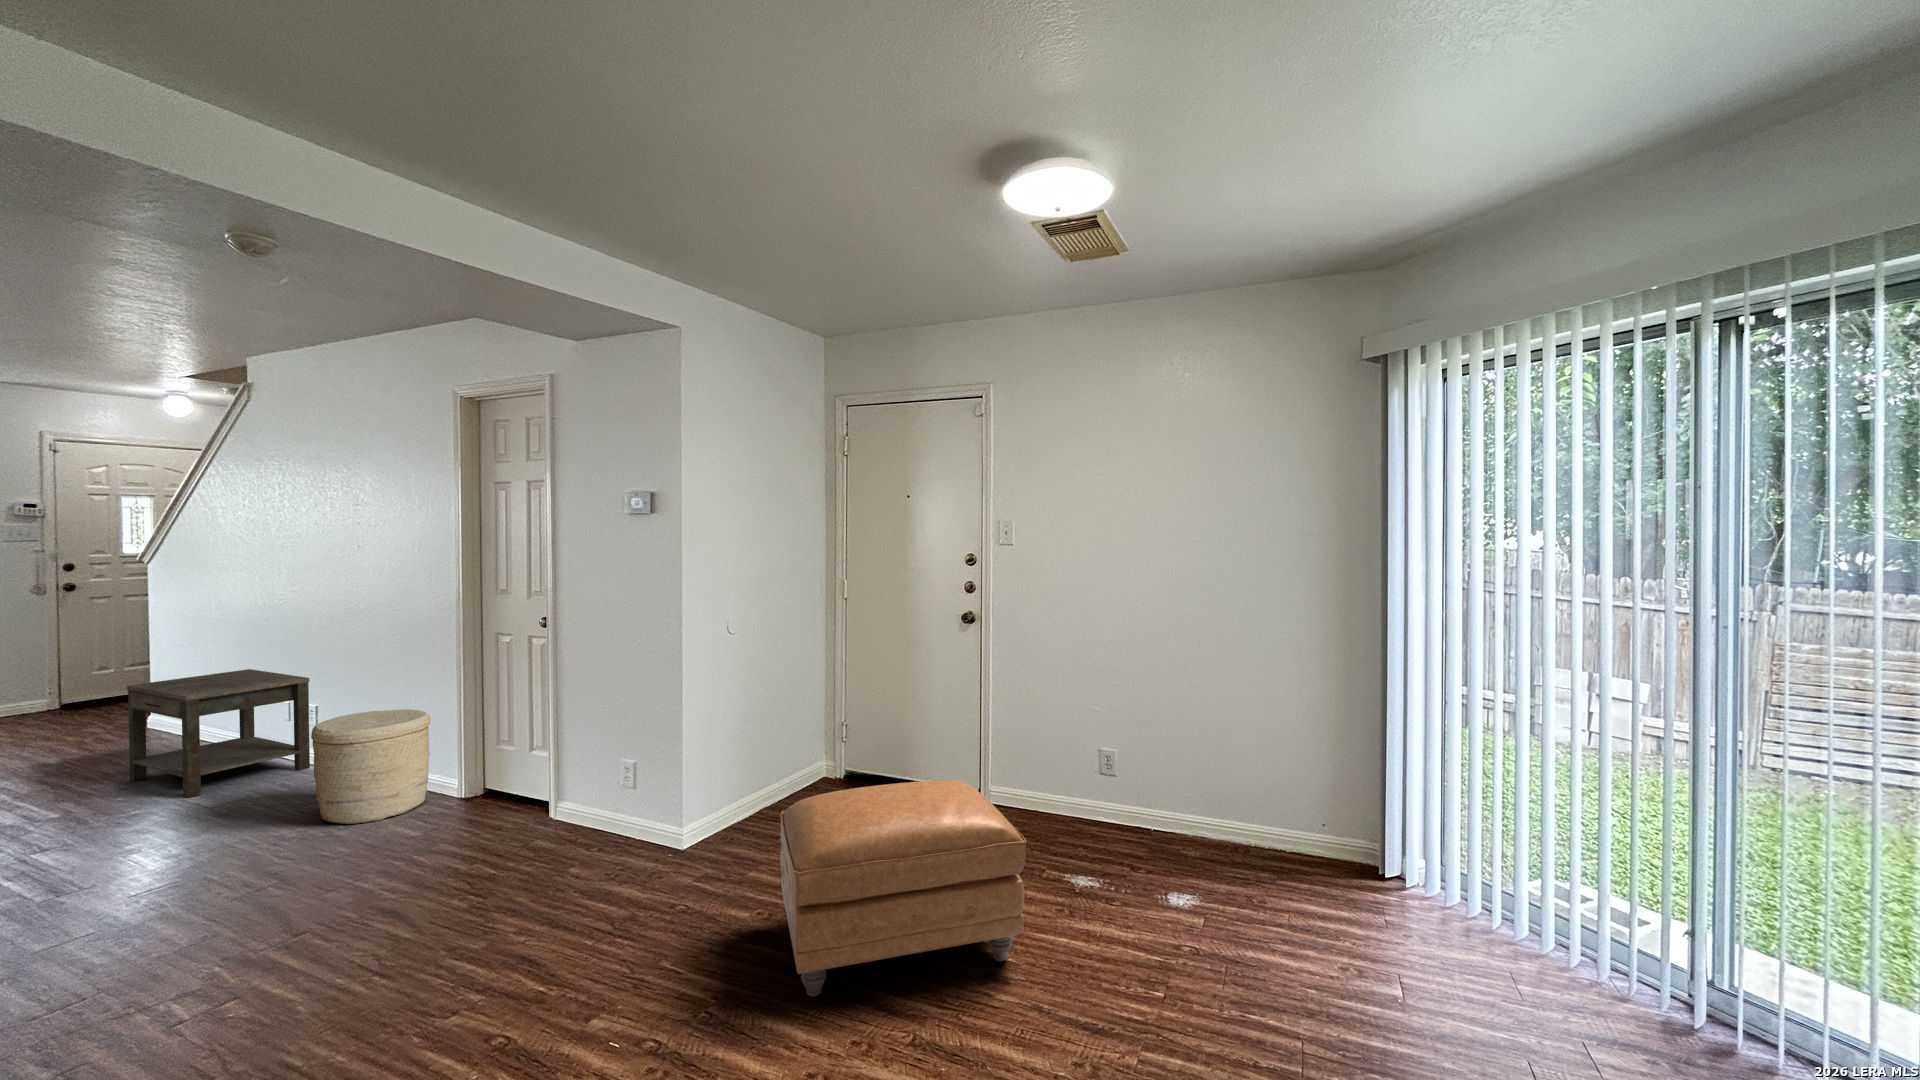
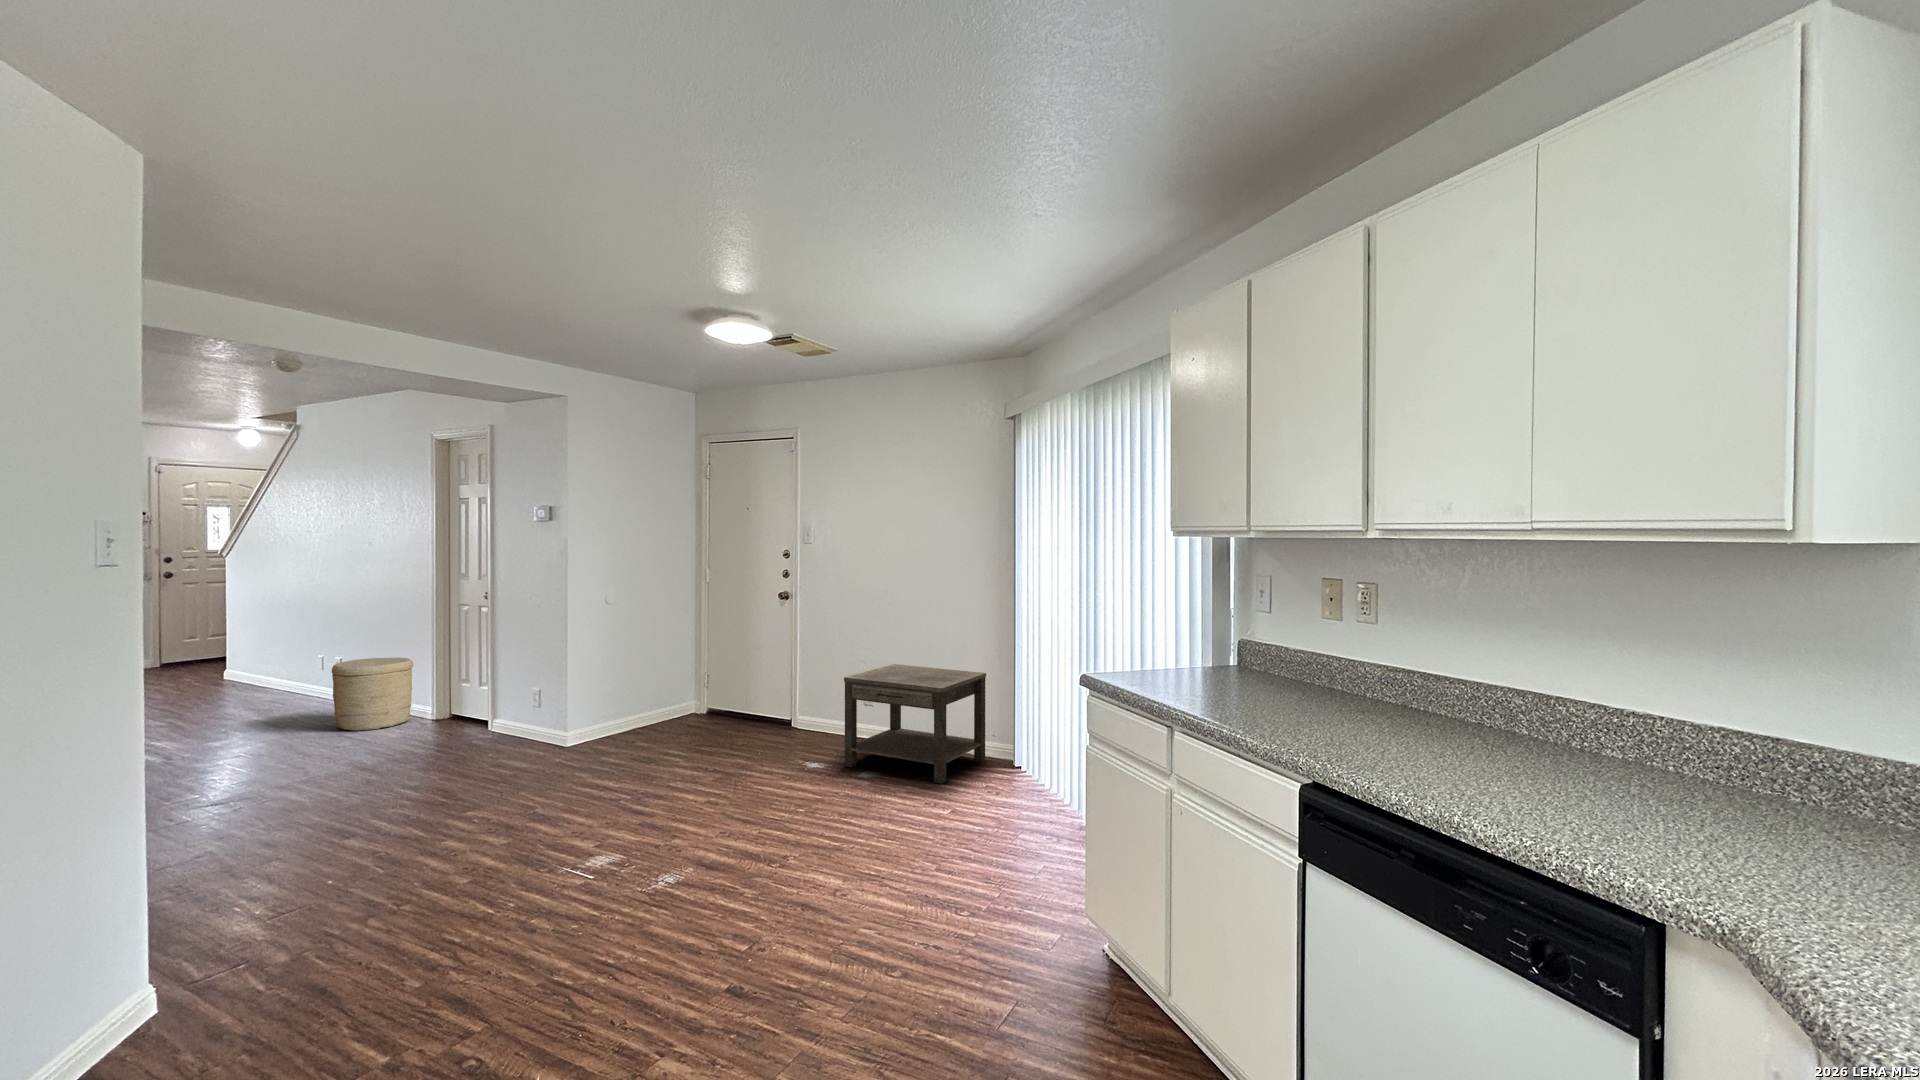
side table: present [127,669,310,797] -> present [844,664,986,784]
ottoman: present [780,780,1026,997] -> none [583,692,737,805]

